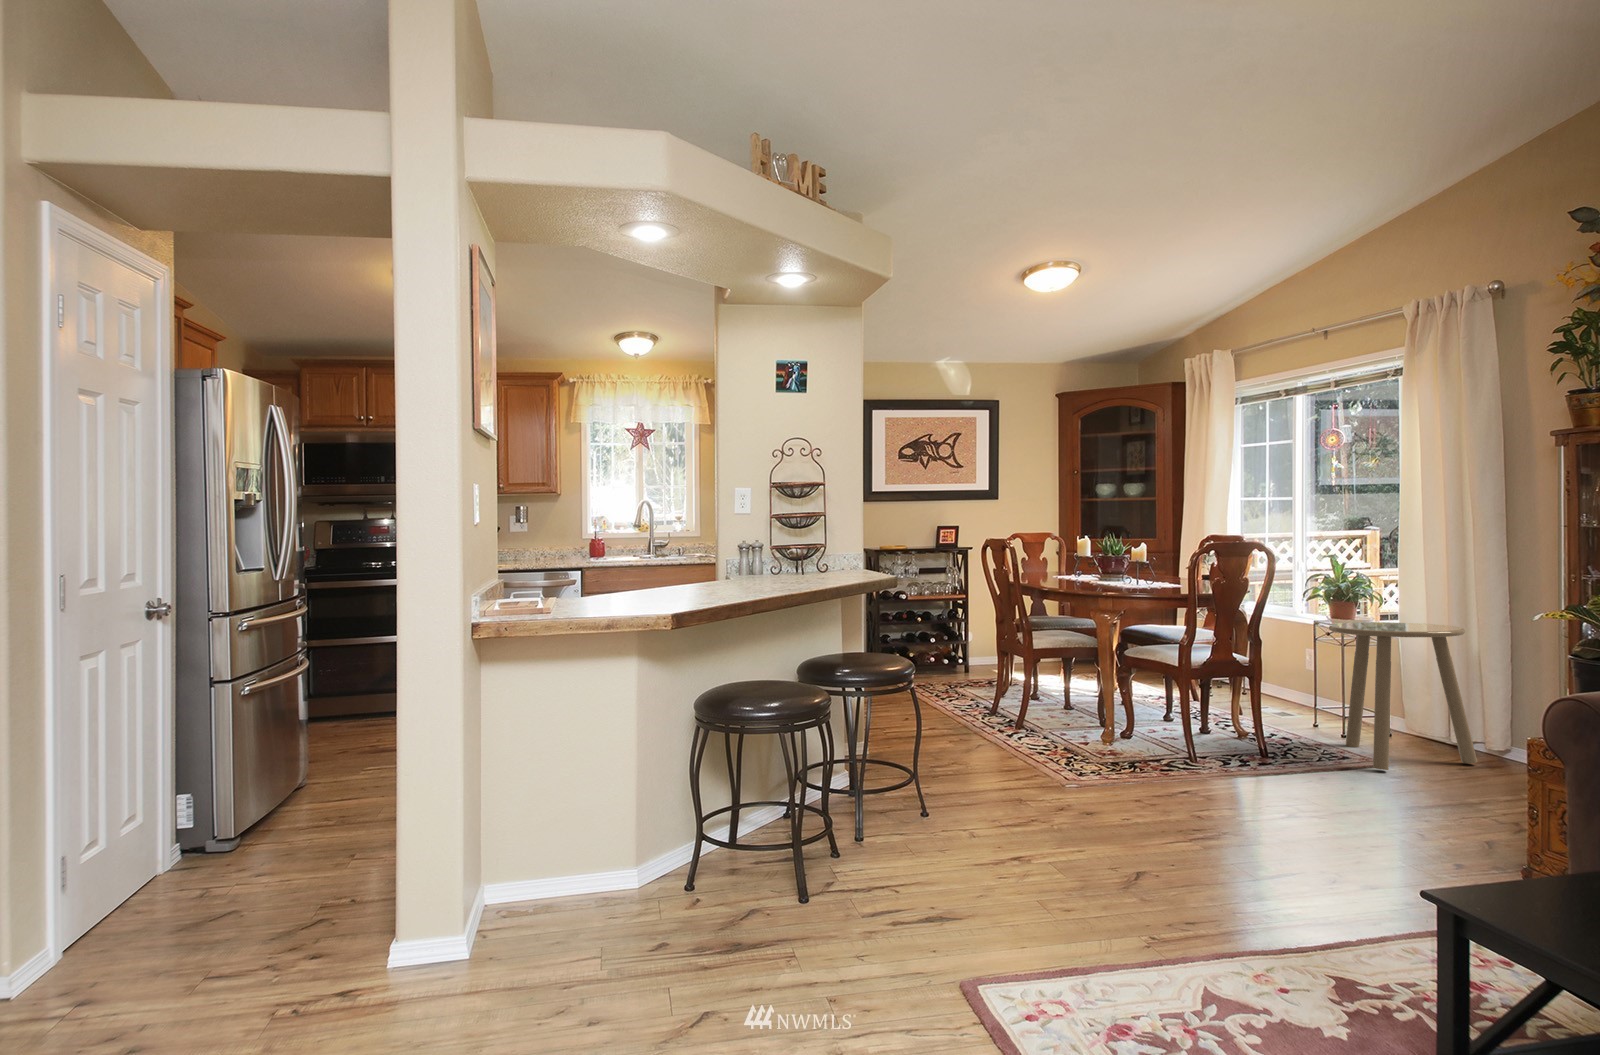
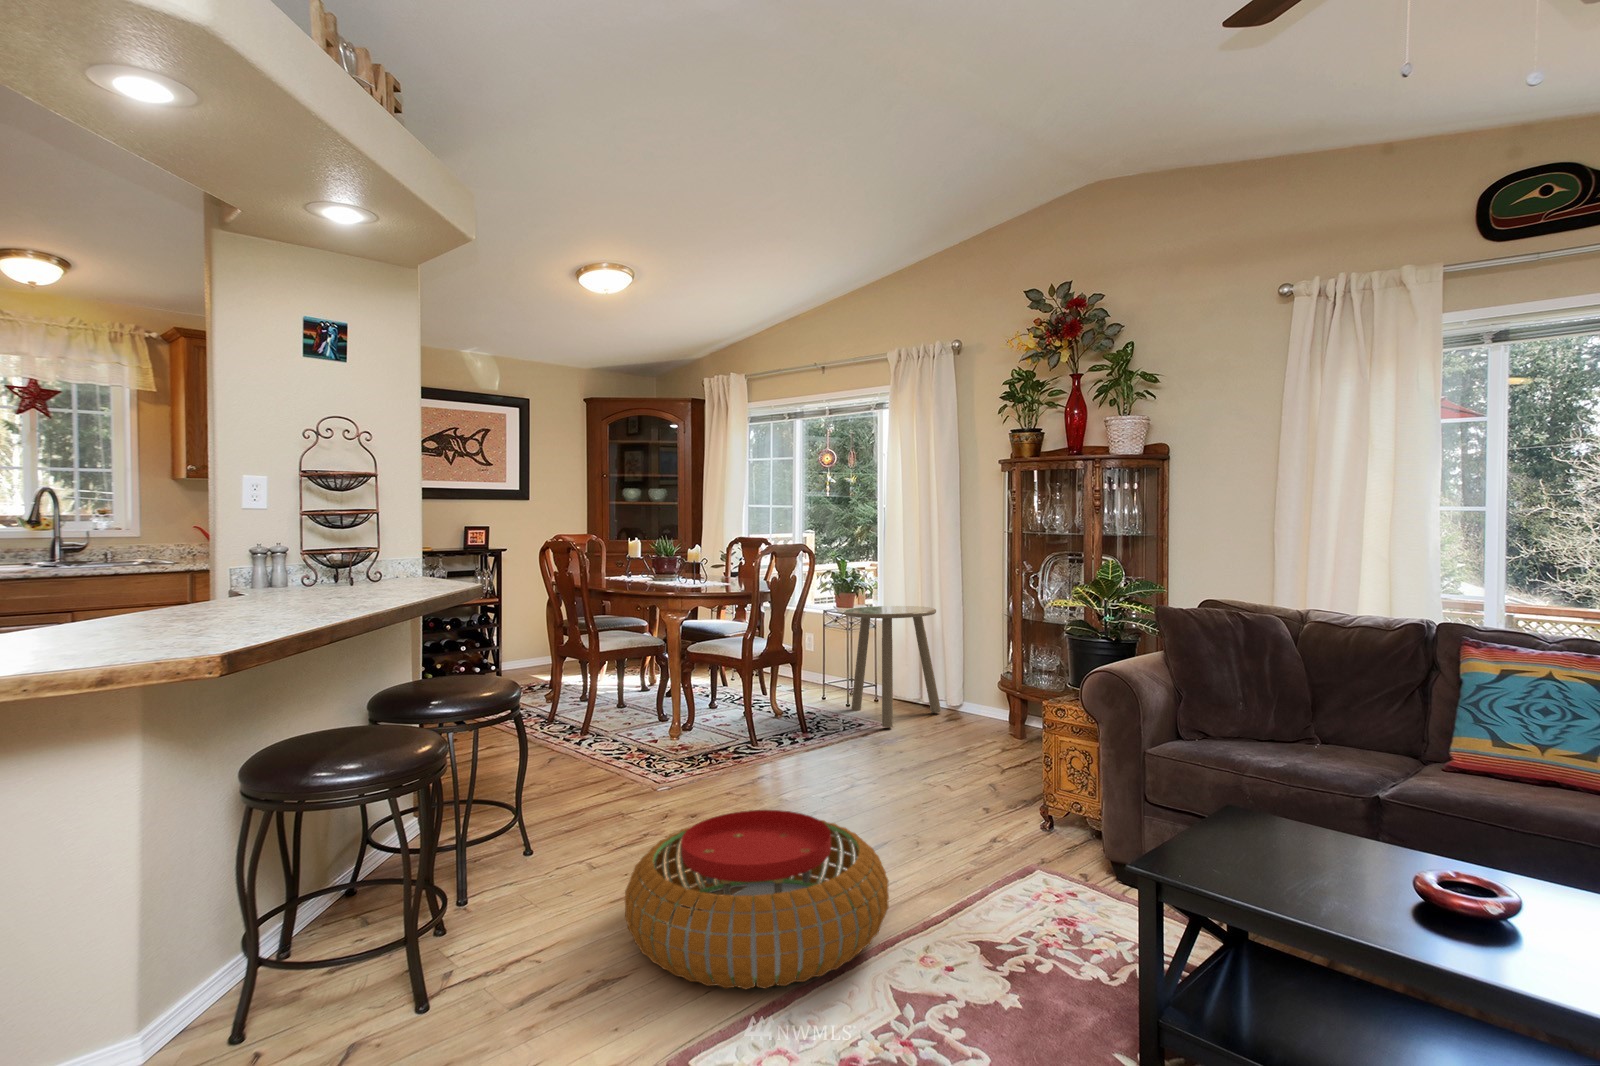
pouf: none [967,803,1234,961] -> present [625,810,889,989]

